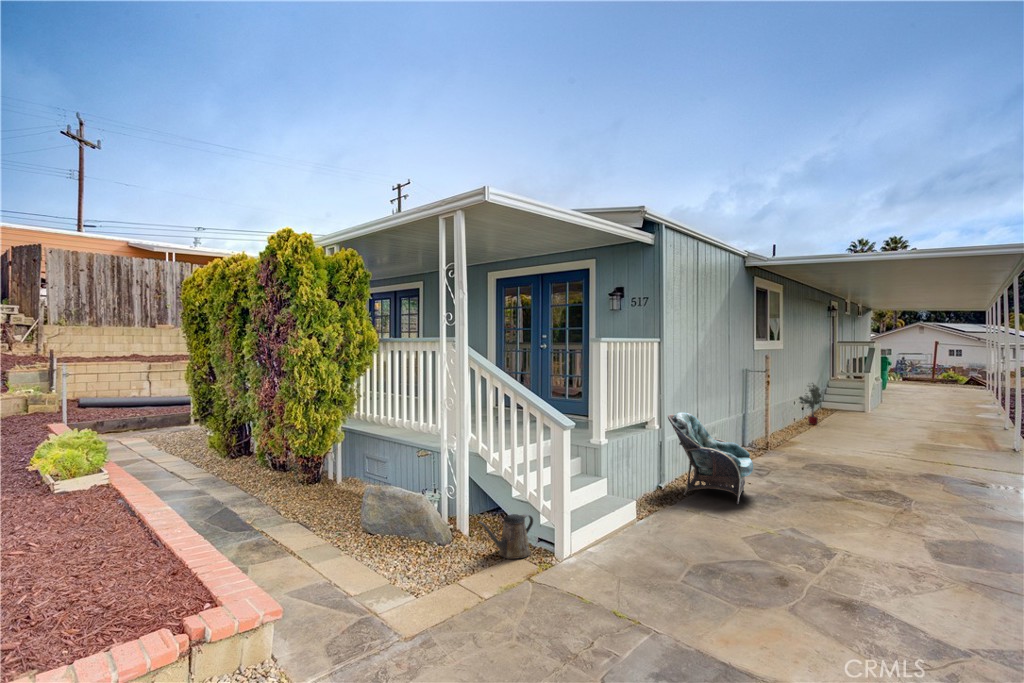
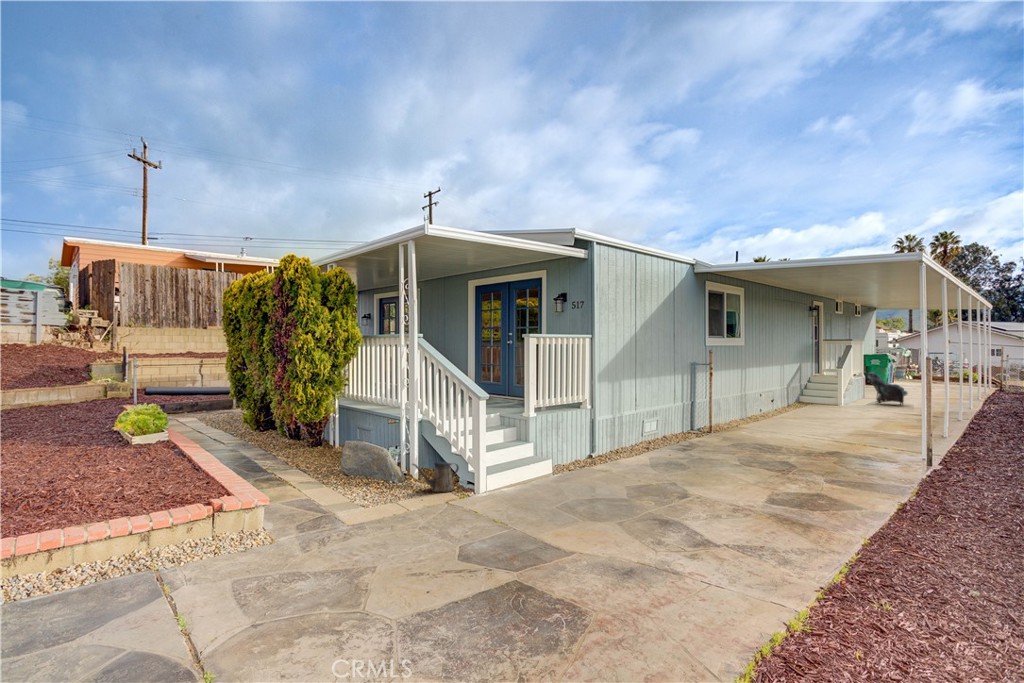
potted tree: present [799,383,822,425] -> none [769,376,793,416]
armchair: present [668,412,753,504] -> present [867,372,907,406]

